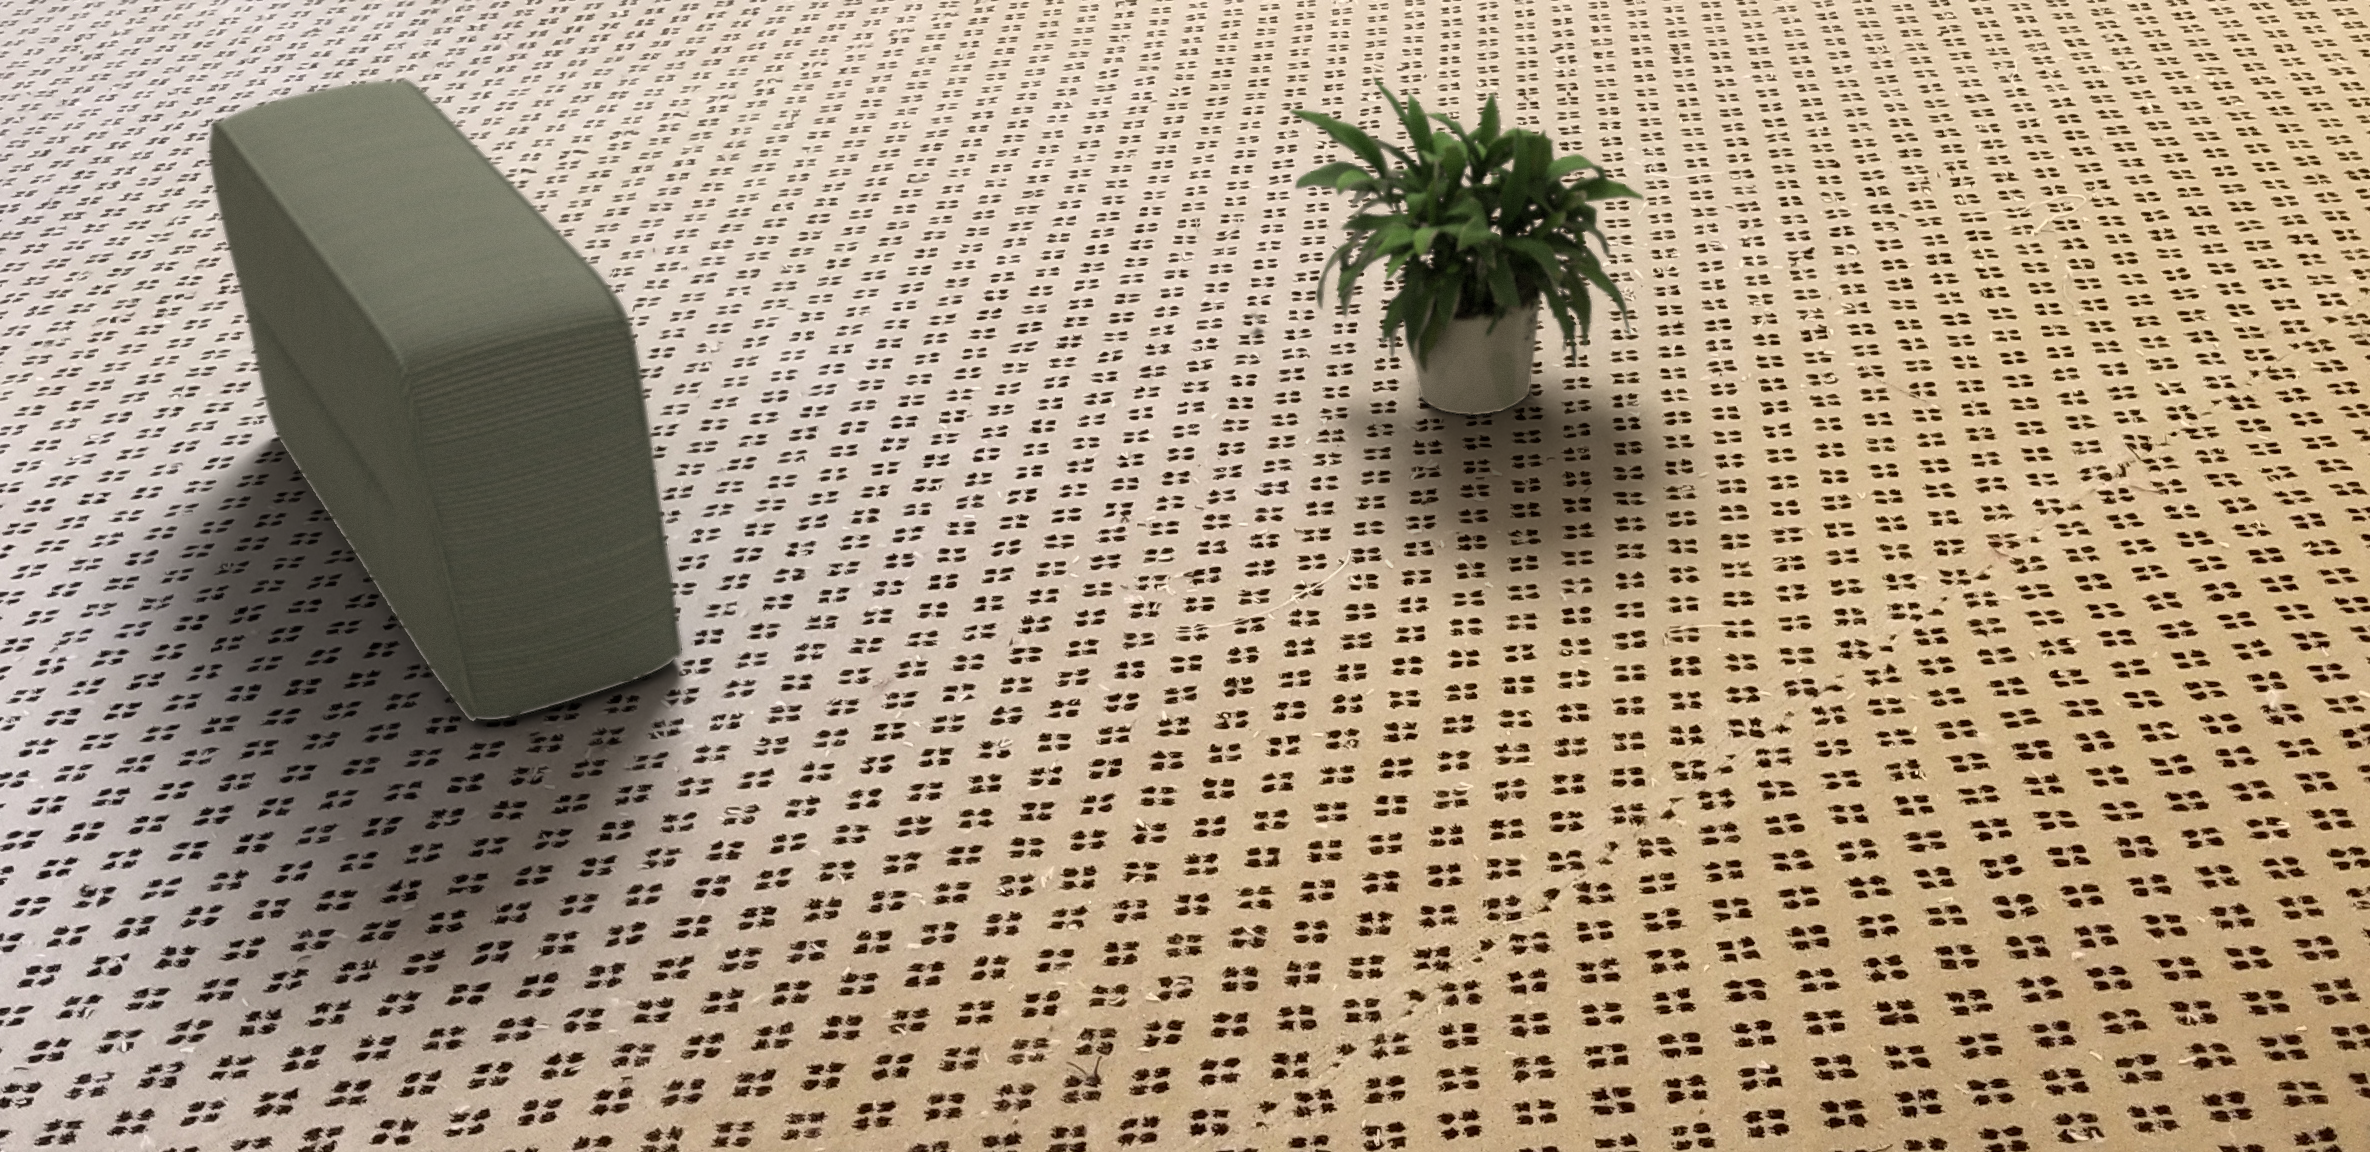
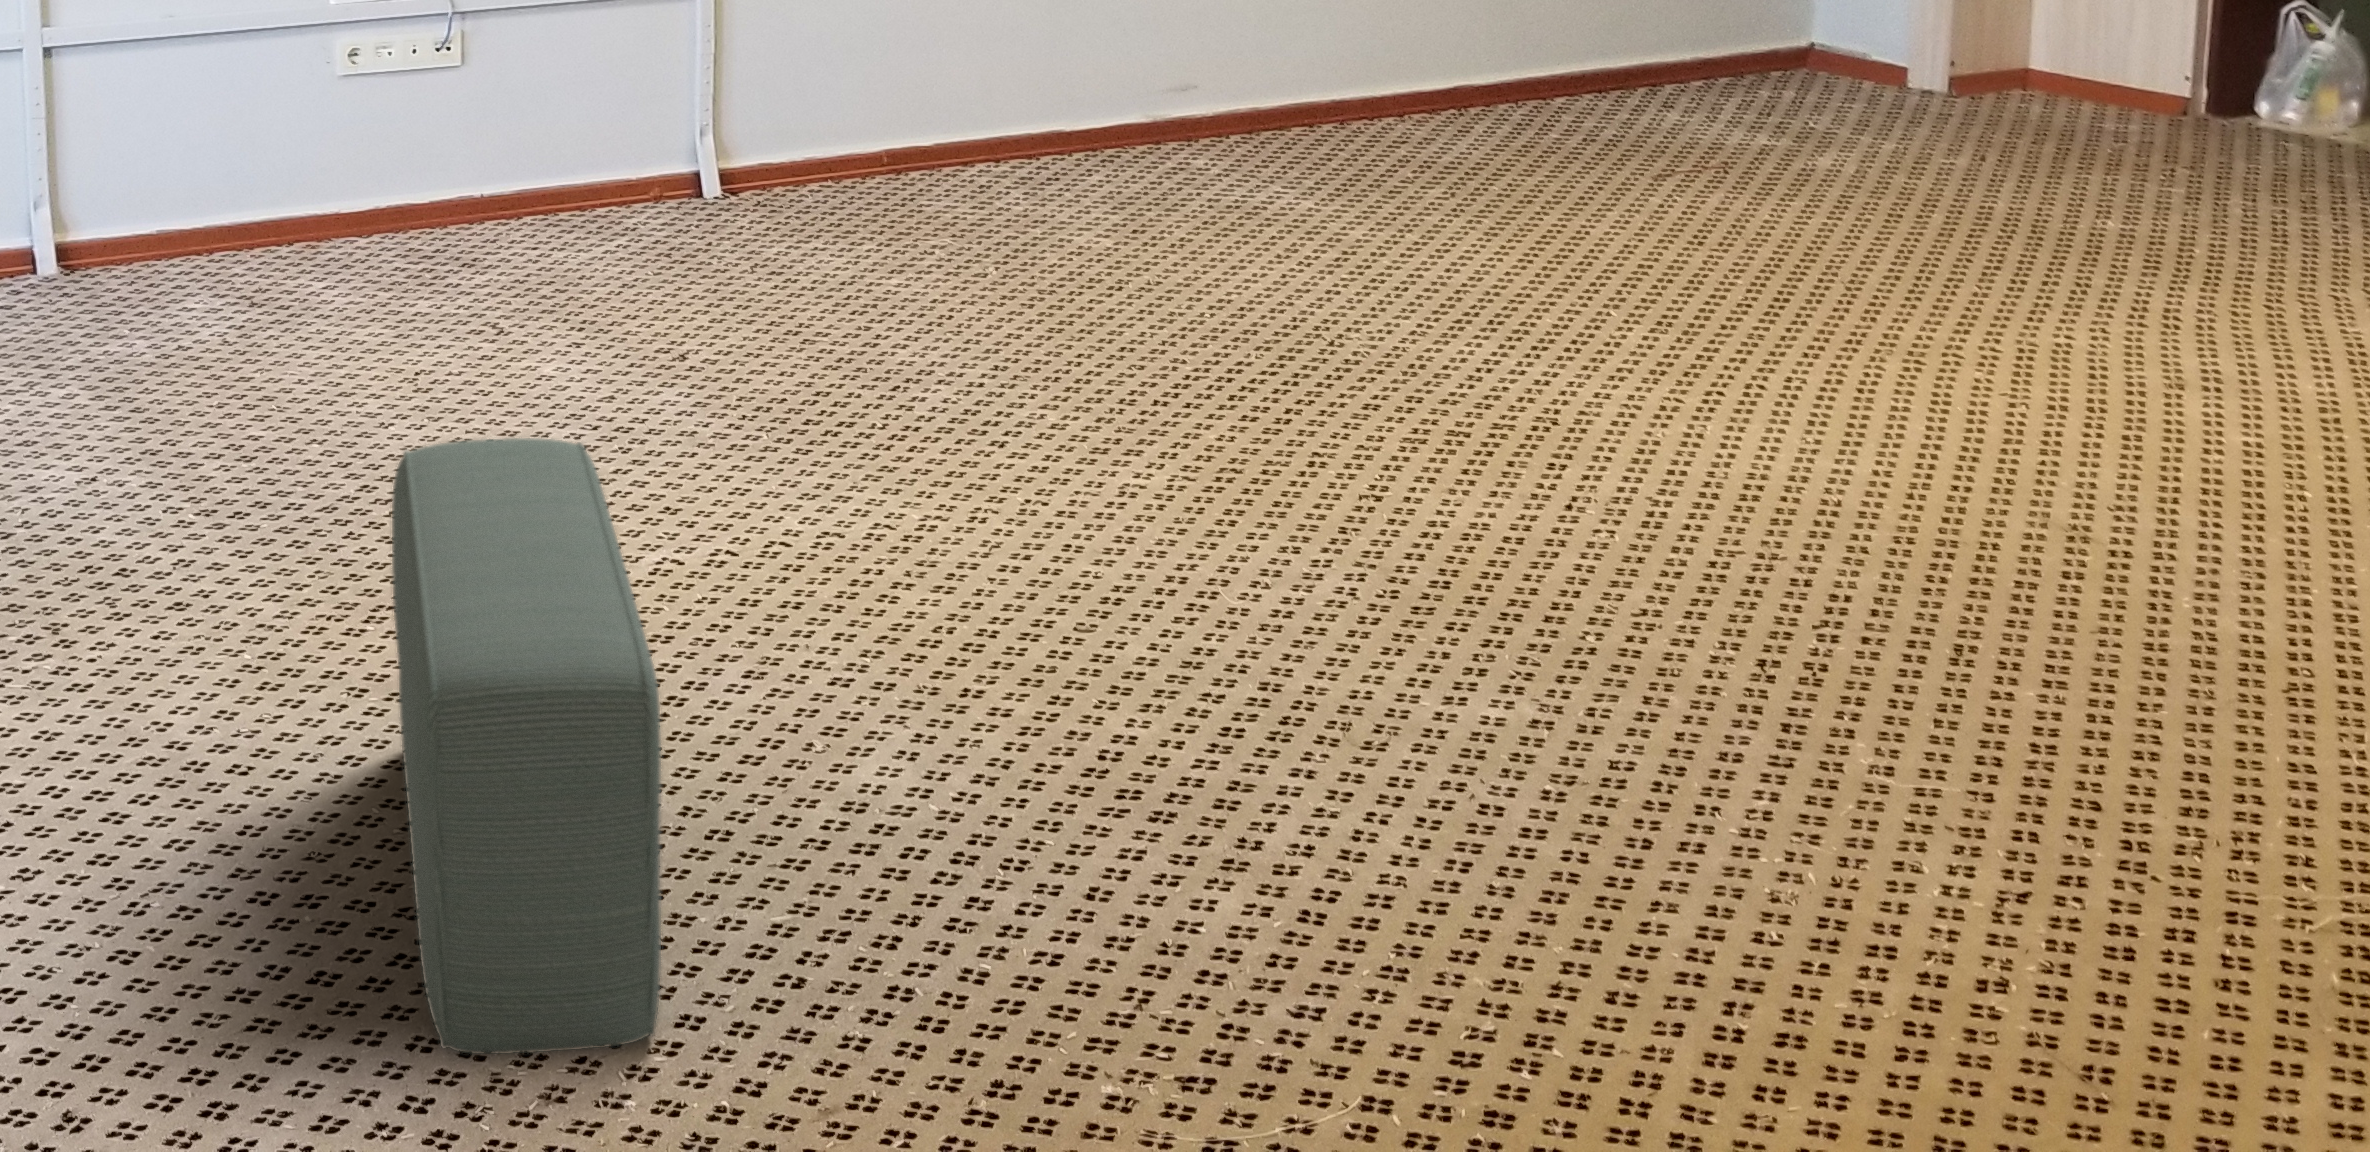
potted plant: present [1249,78,1643,415] -> none [1355,603,1779,988]

